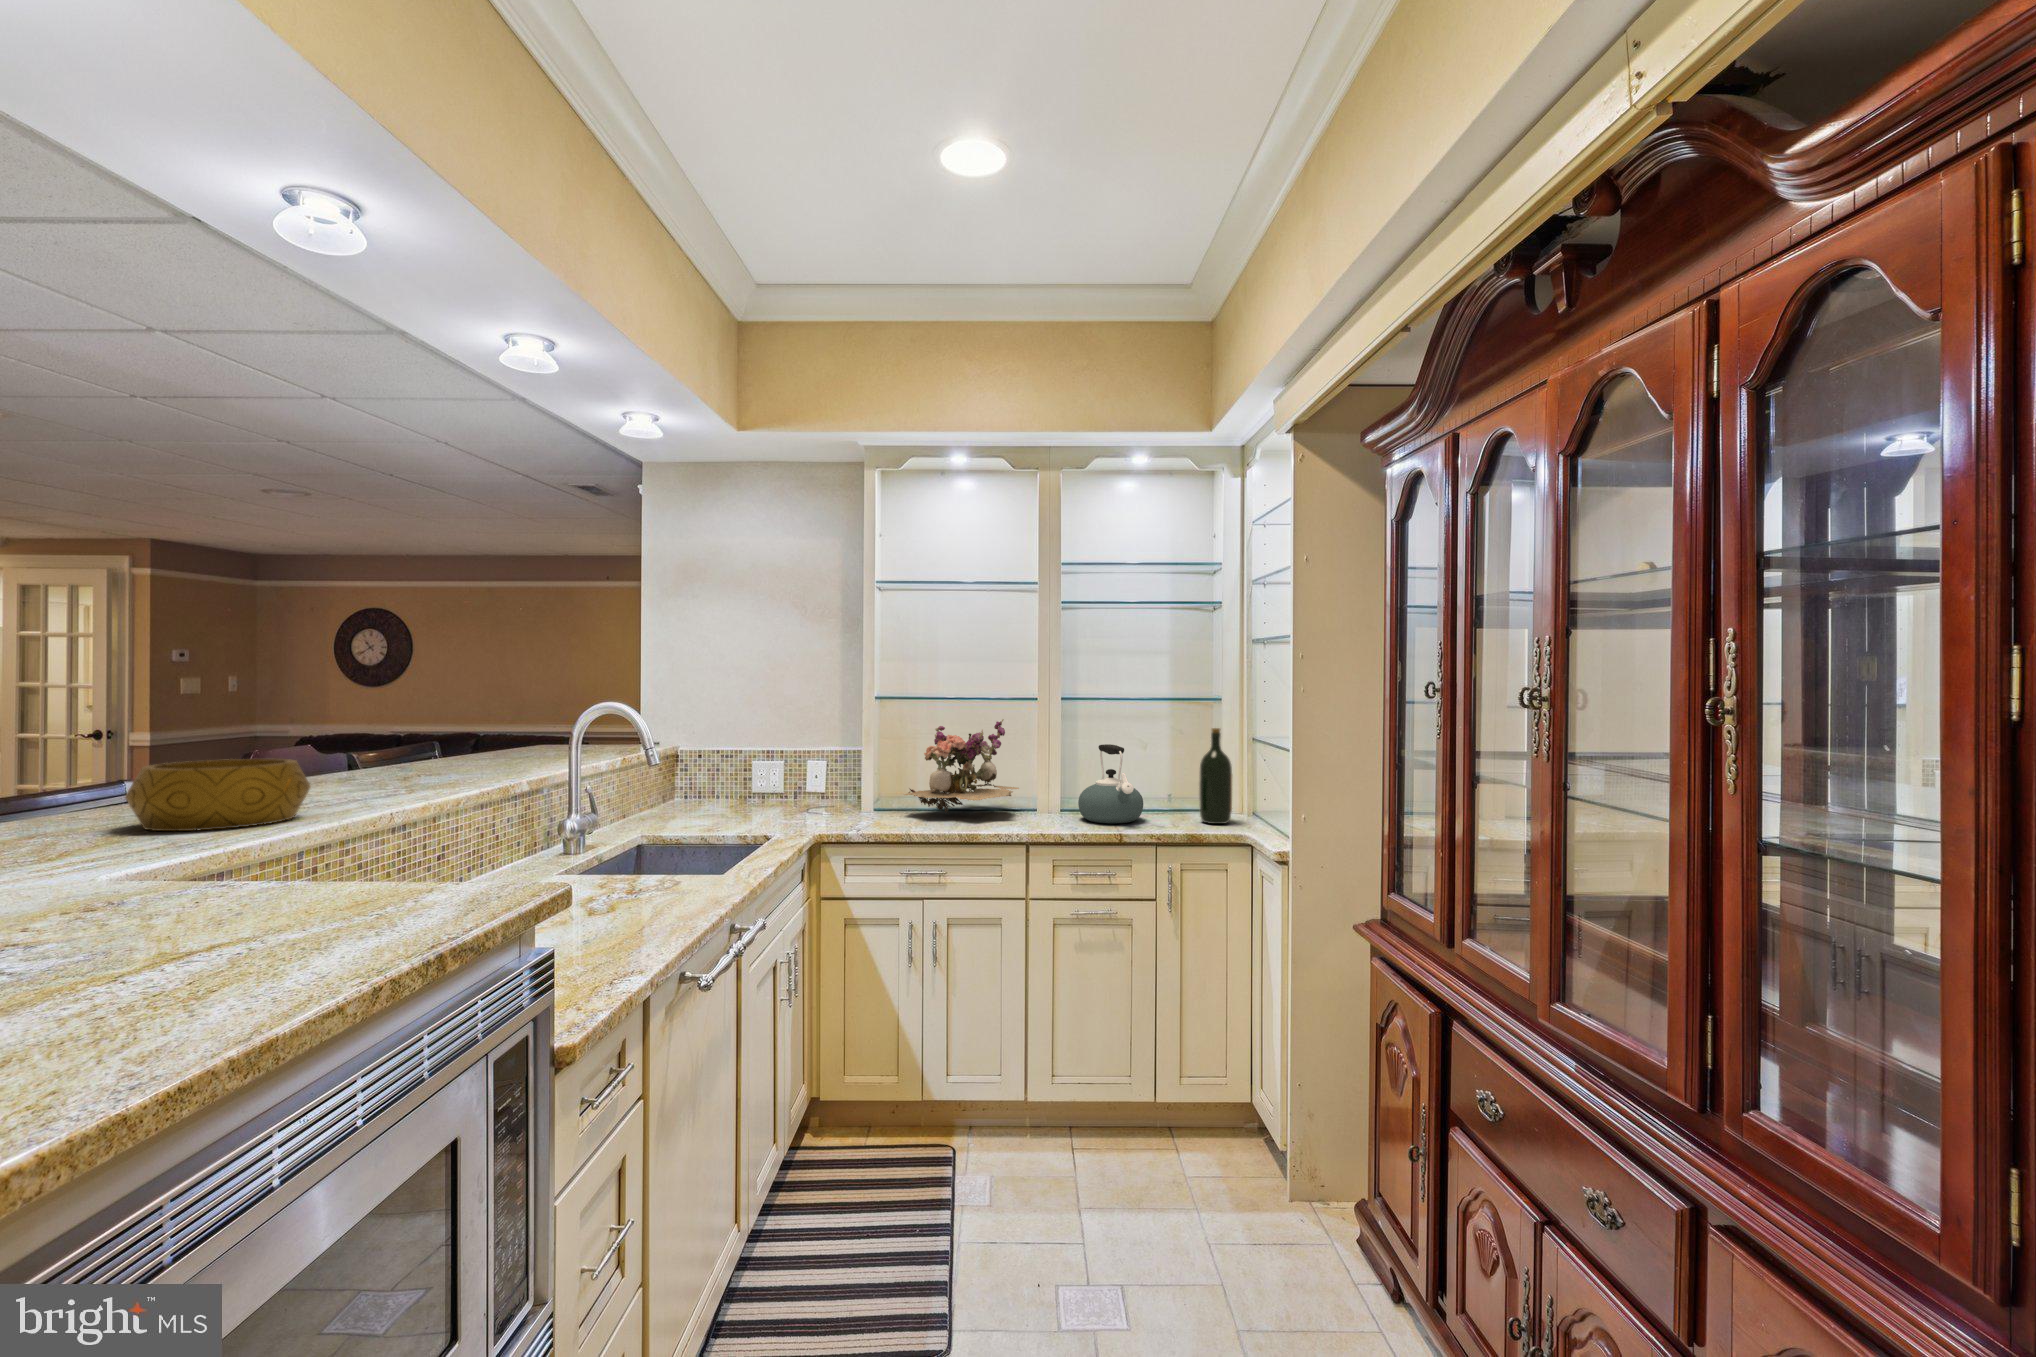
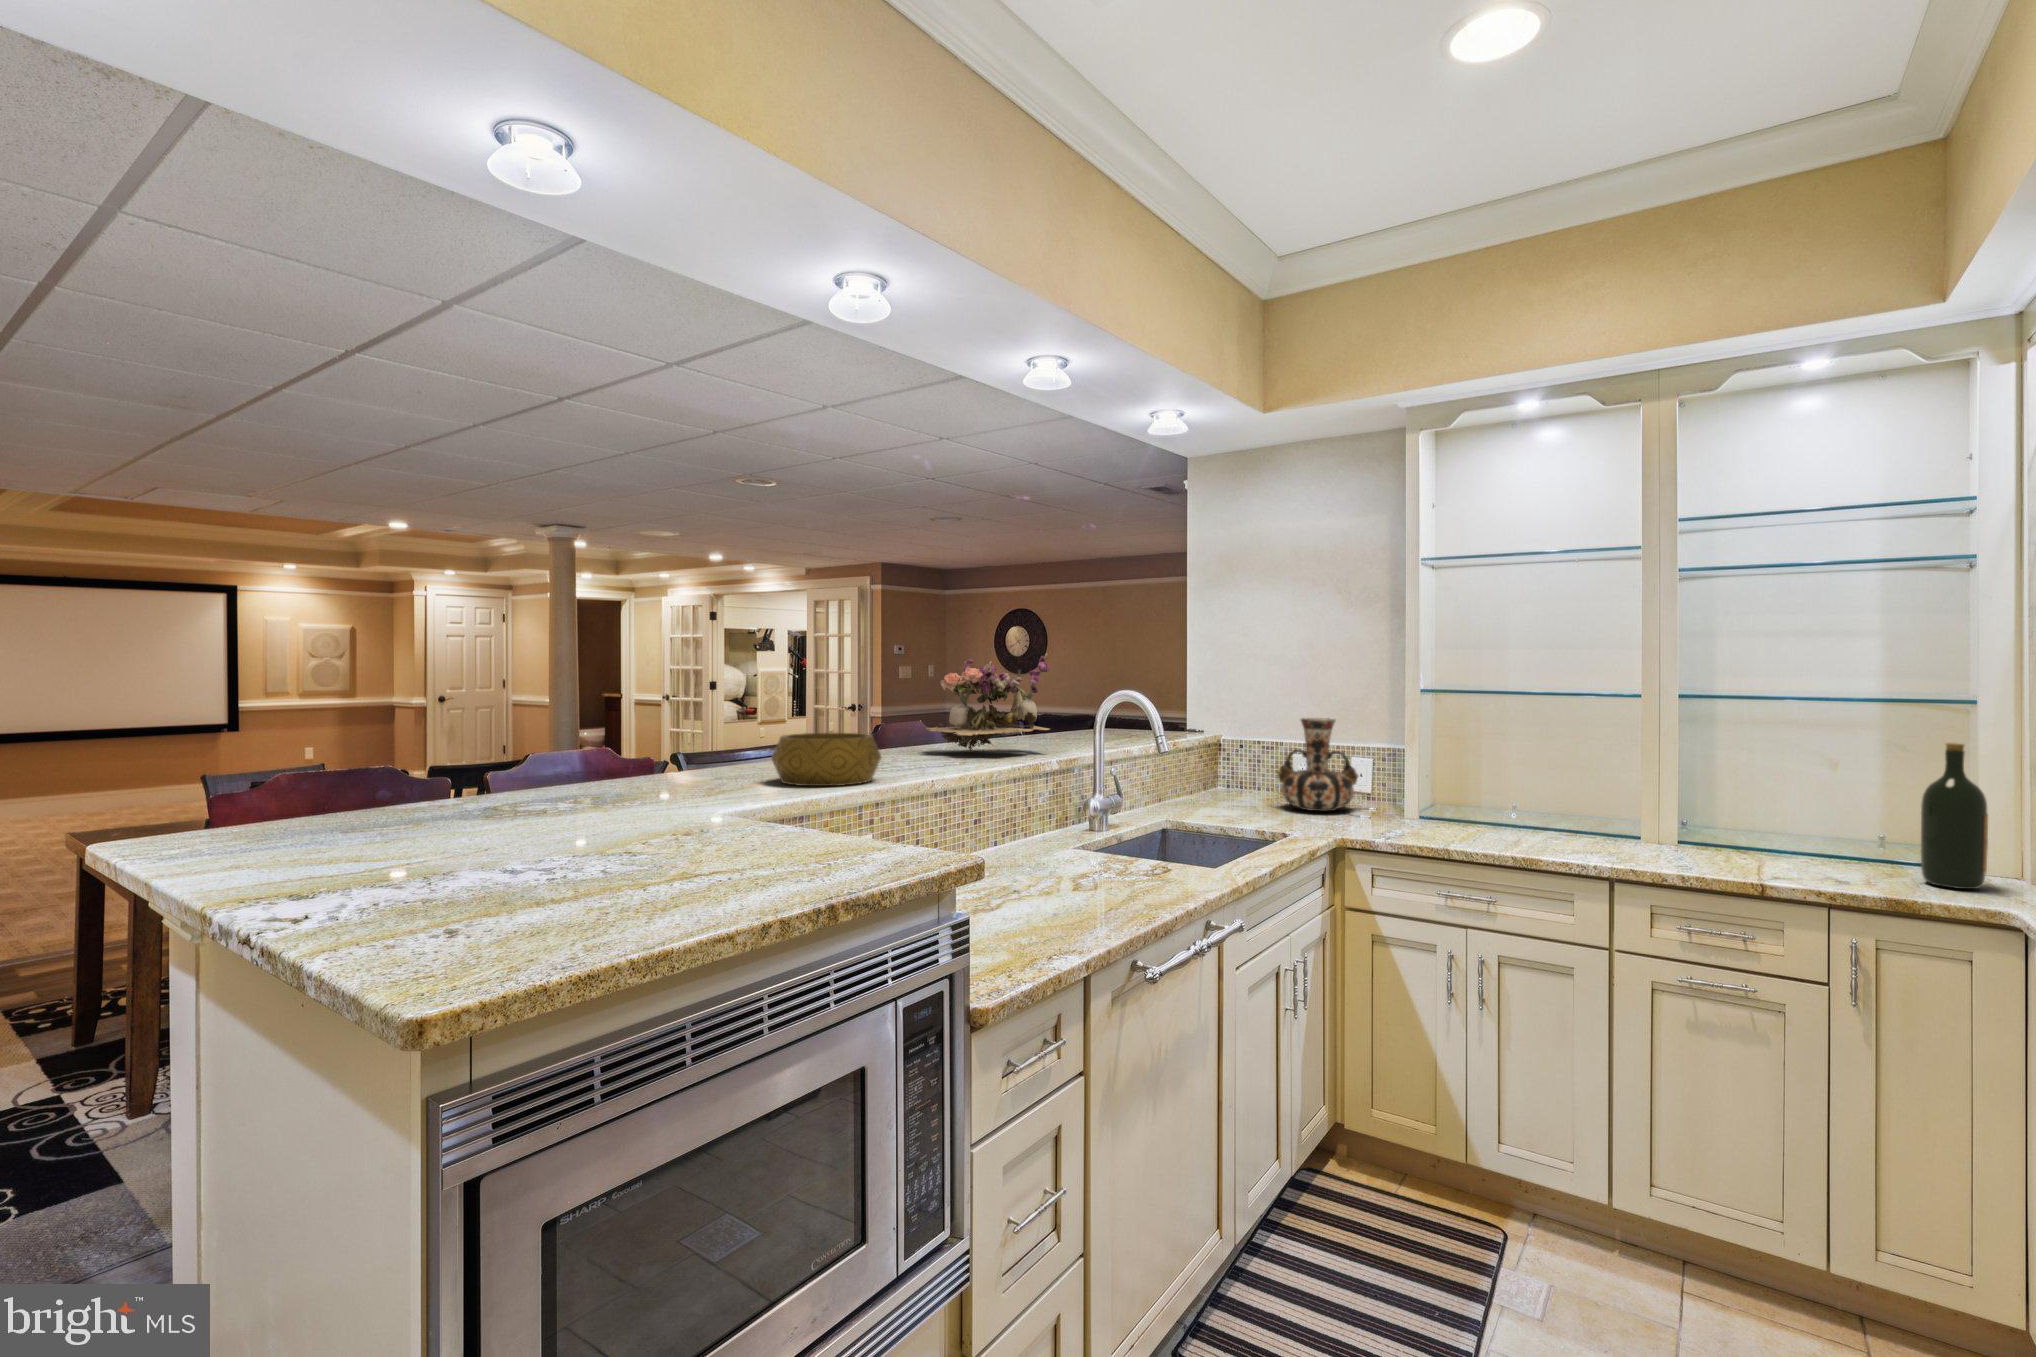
flower arrangement: present [905,719,1019,813] -> present [926,653,1050,751]
decorative vase: none [746,725,820,812] -> present [1278,718,1358,811]
kettle: present [1078,744,1143,823] -> none [1701,759,1813,869]

